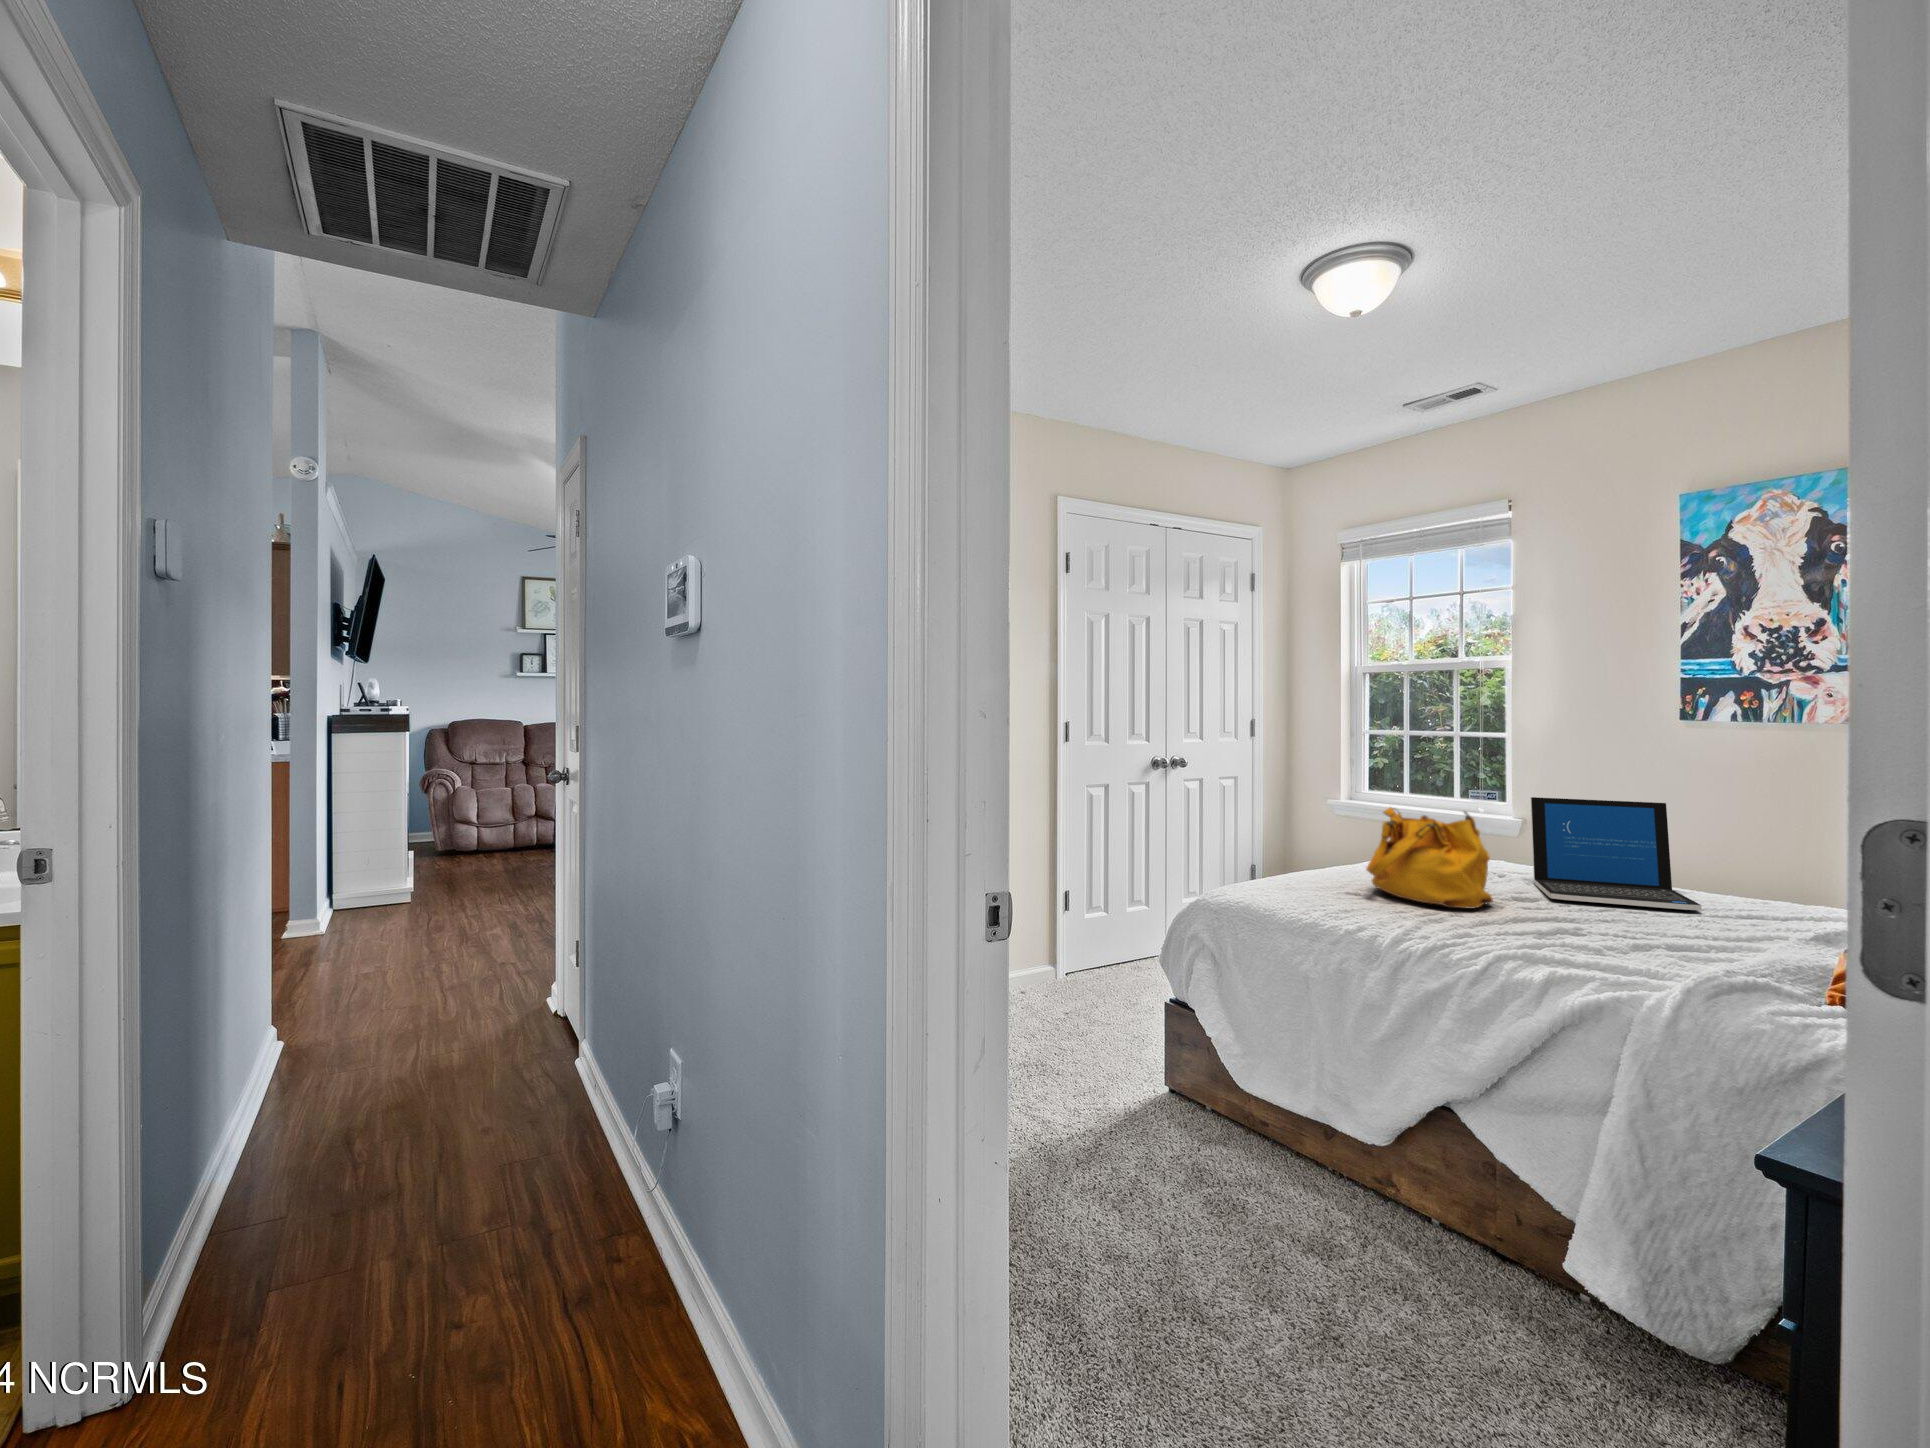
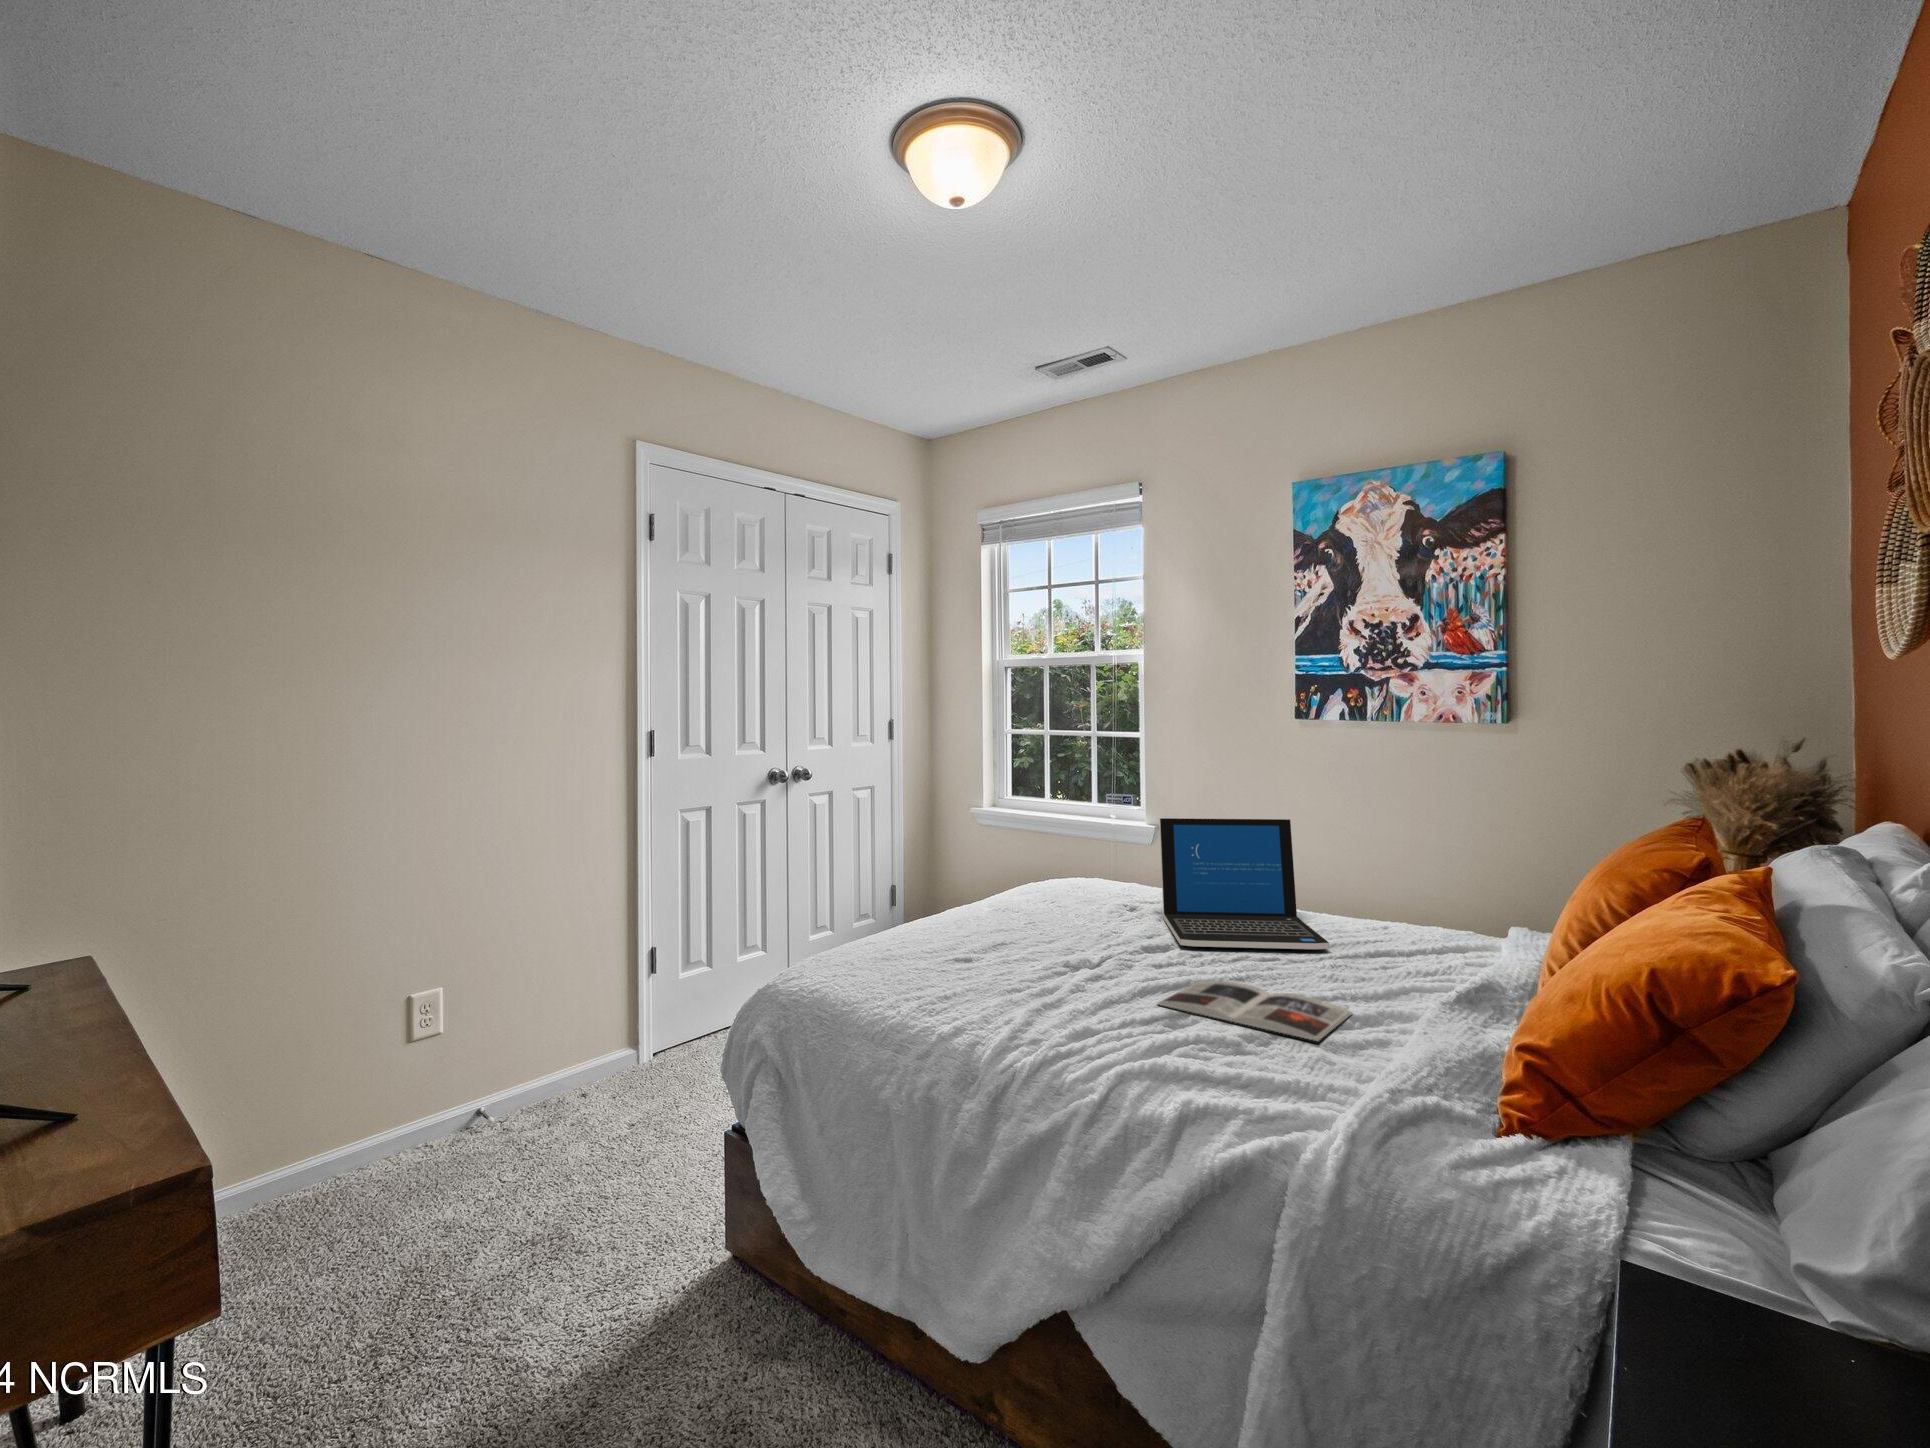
handbag: present [1366,807,1493,908] -> none [979,843,1120,975]
magazine: none [1528,919,1714,956] -> present [1158,980,1352,1041]

